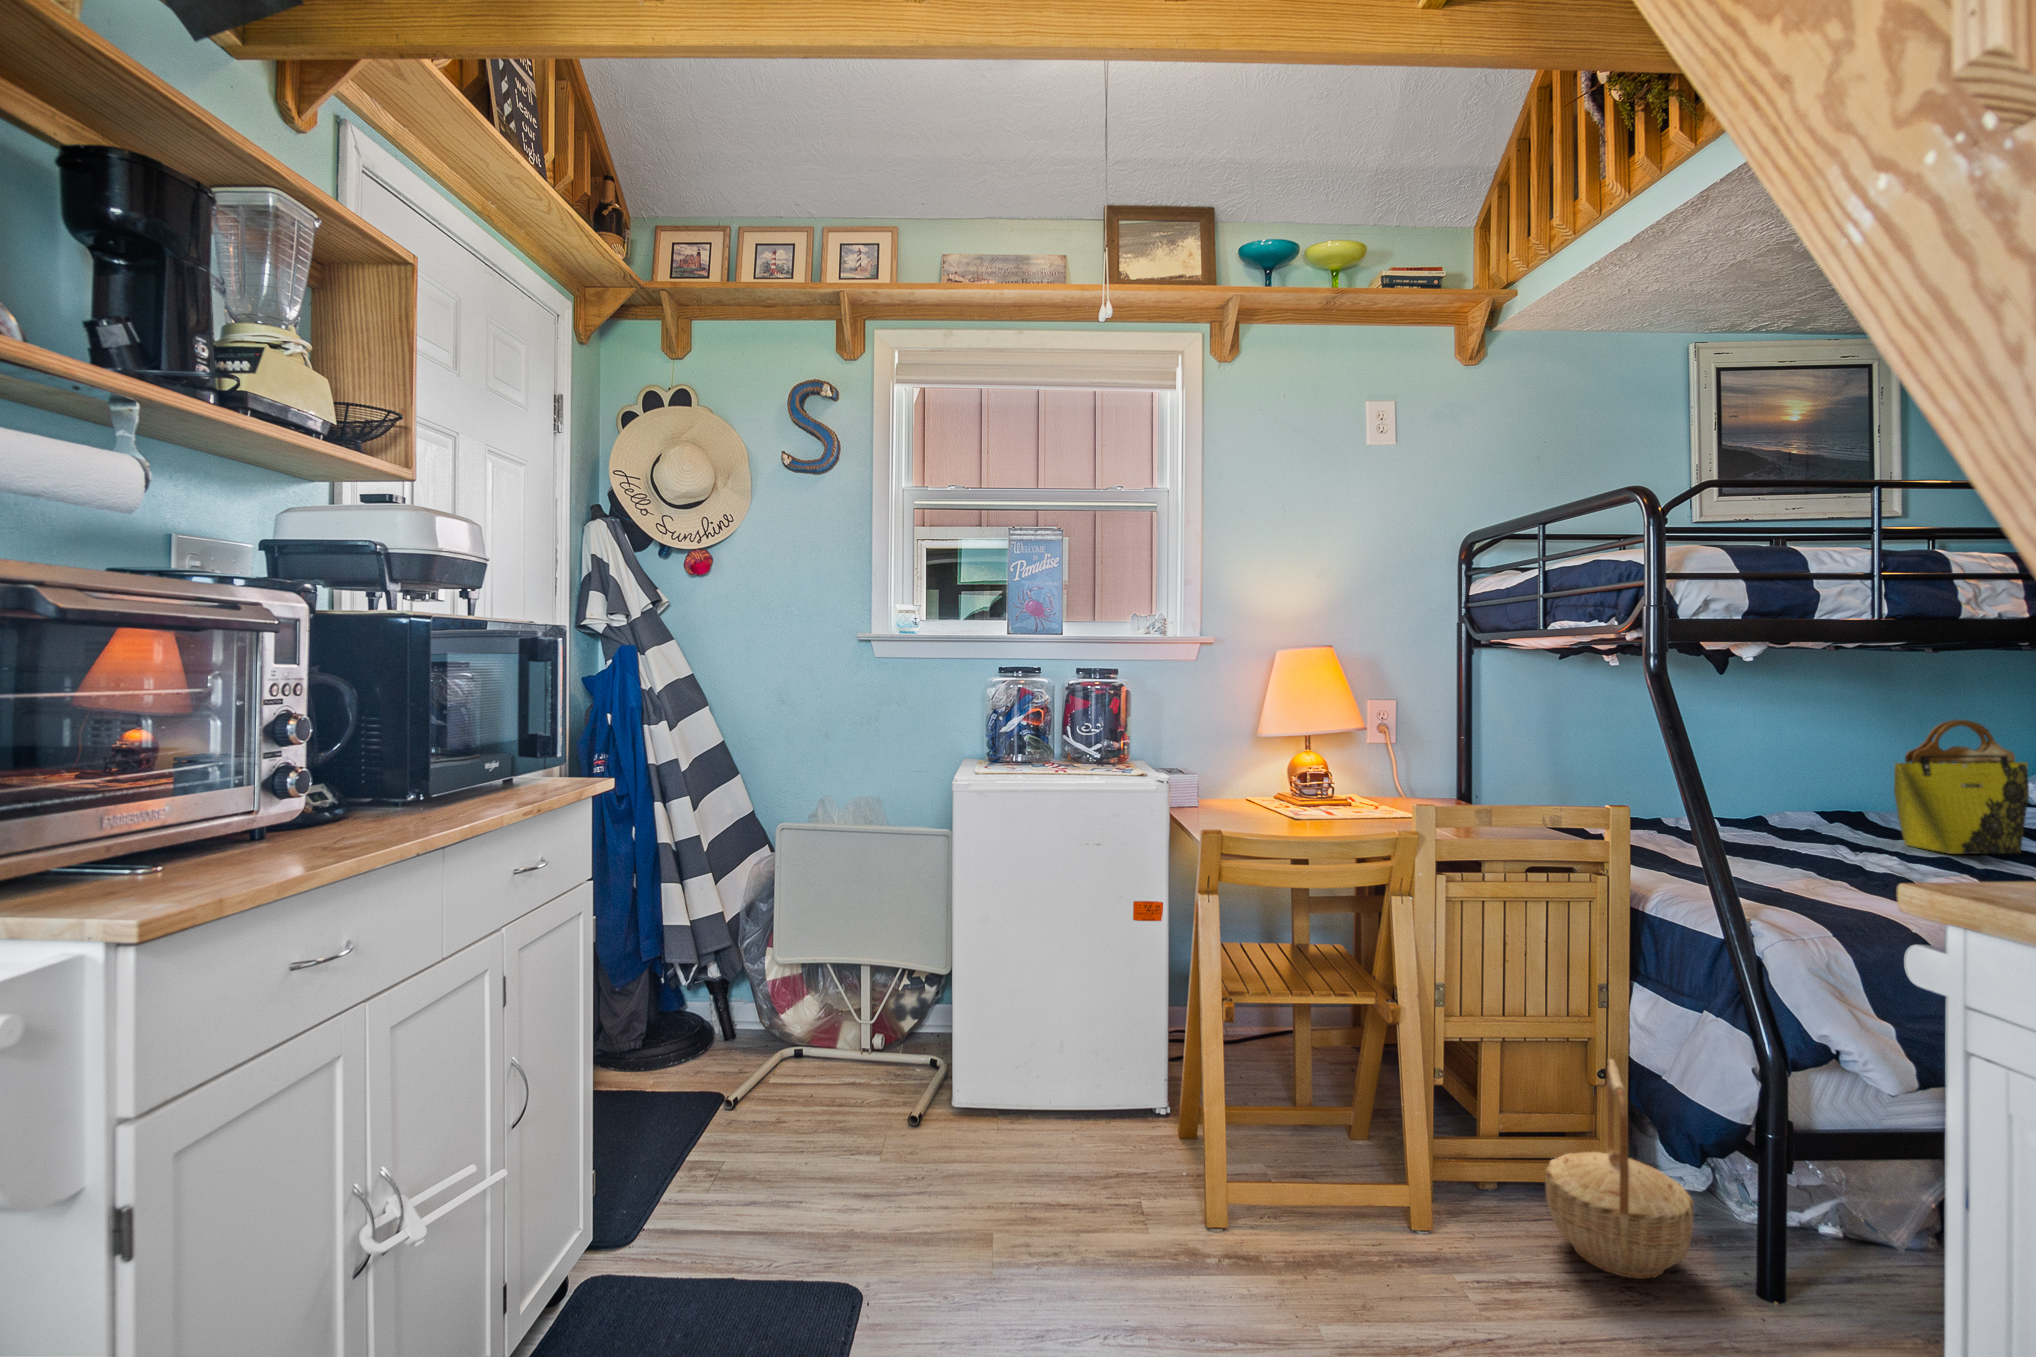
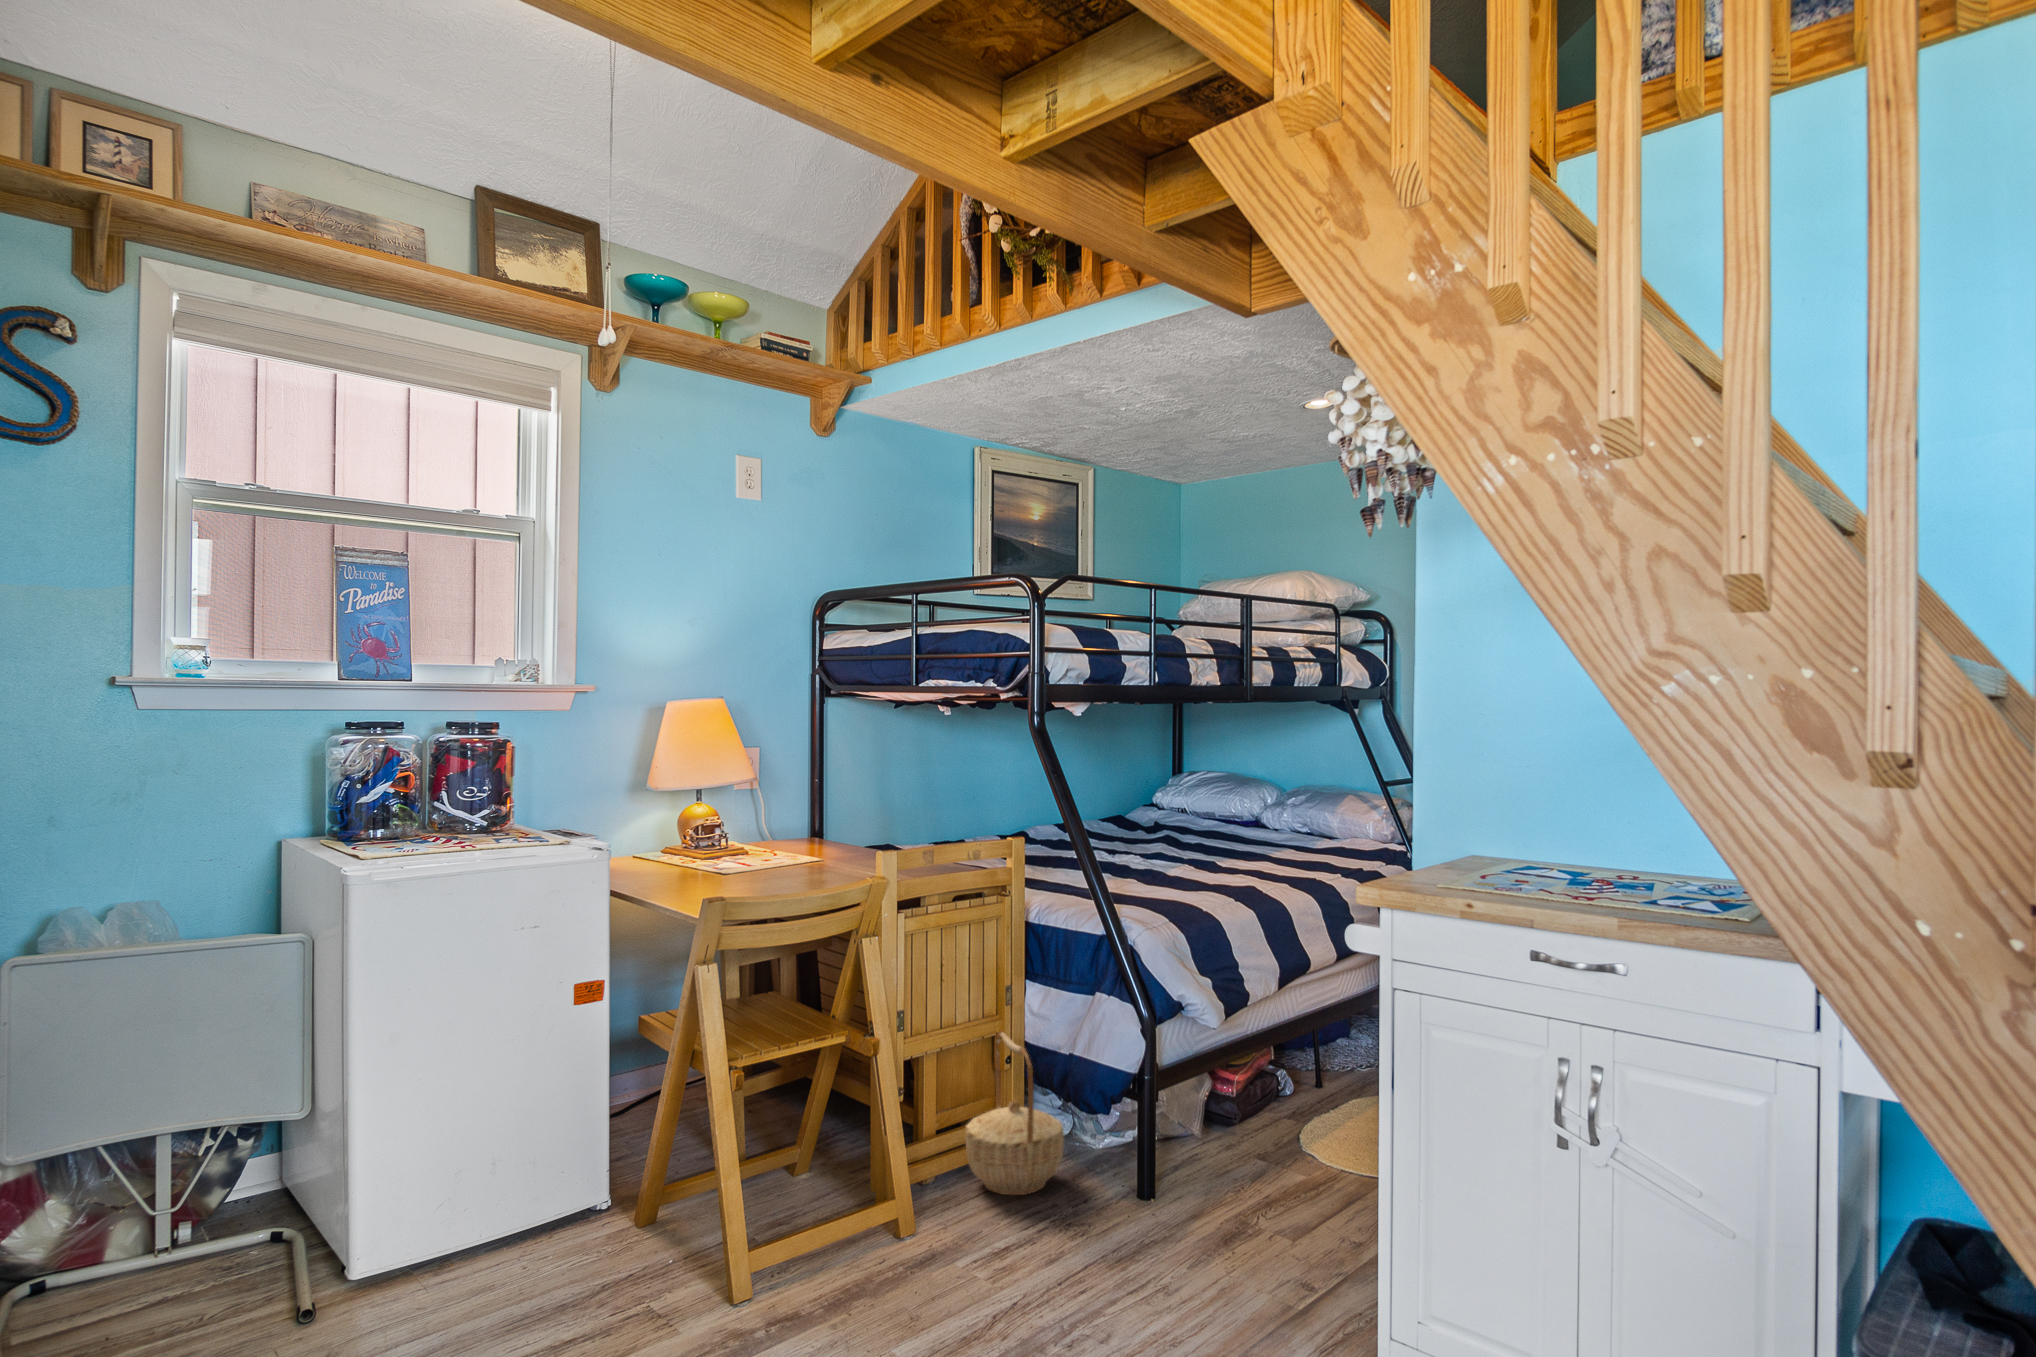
tote bag: present [1894,720,2029,854] -> none [1109,754,1175,851]

